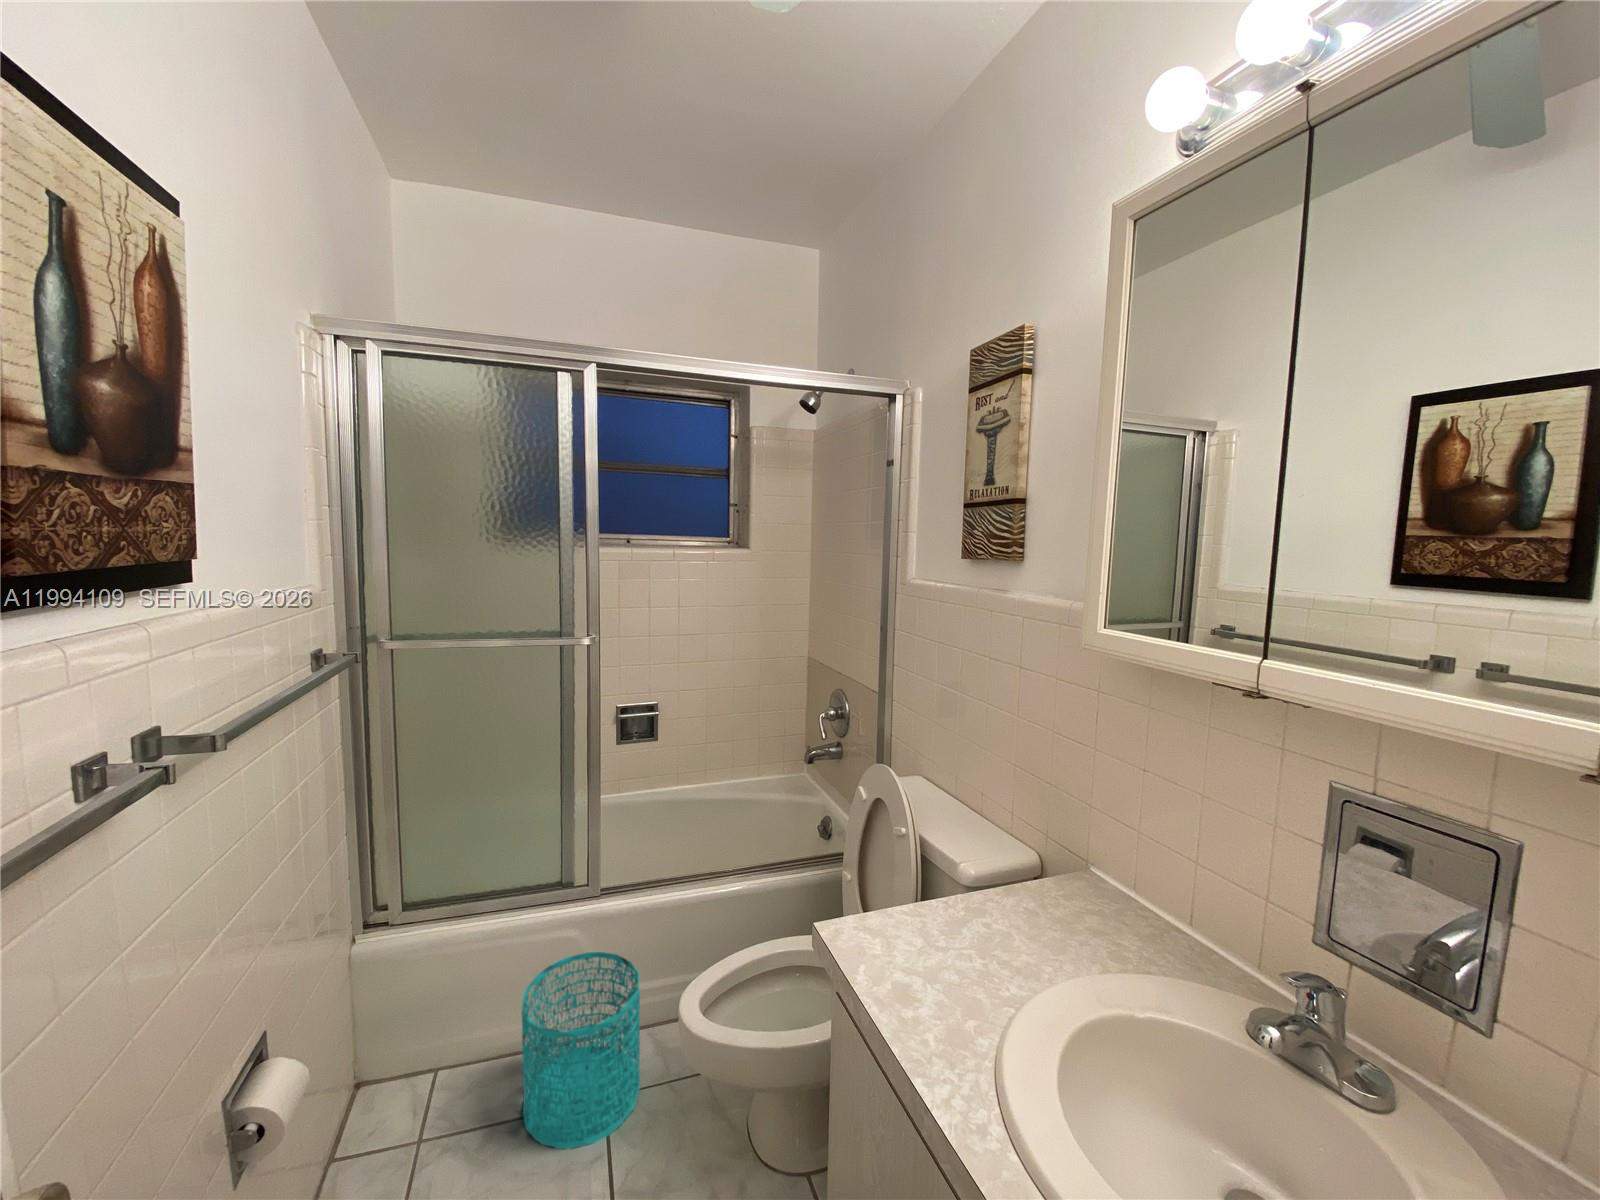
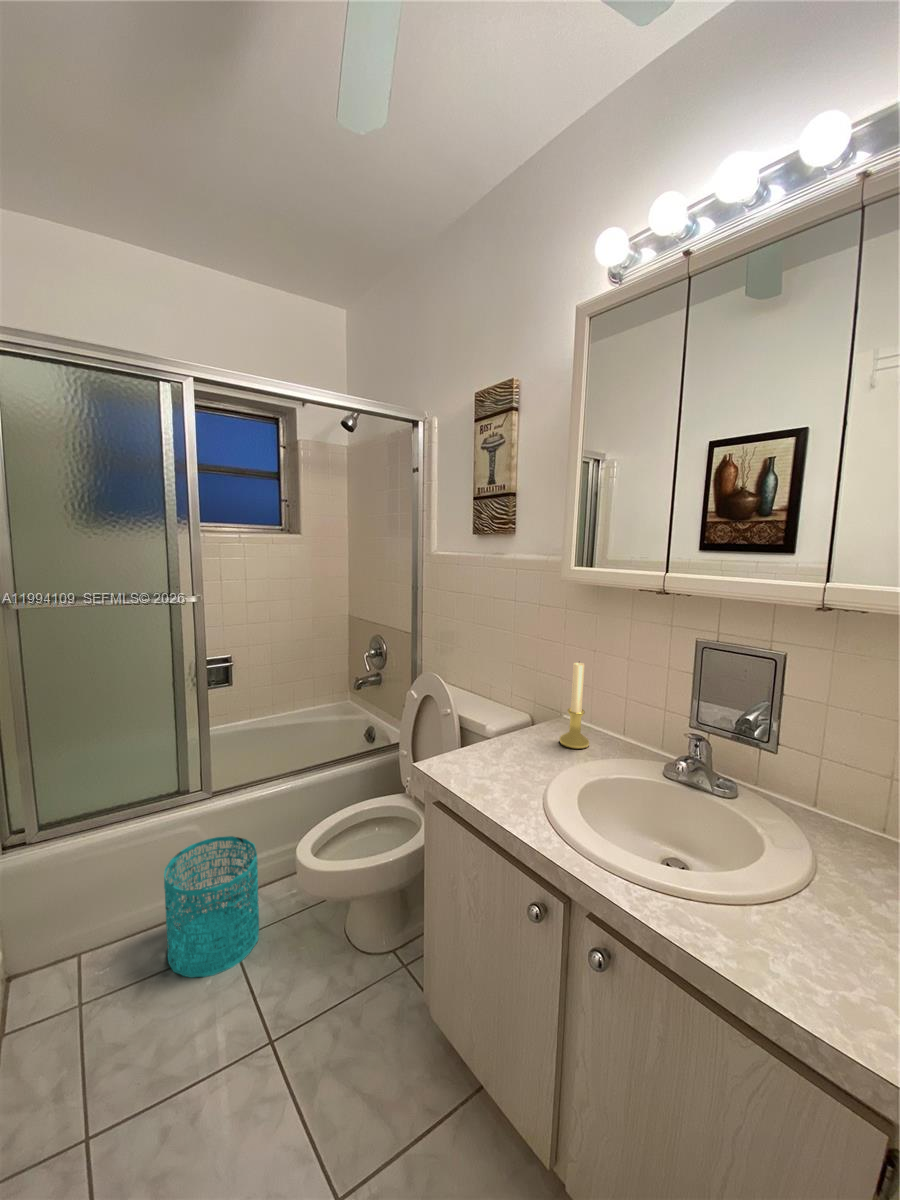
candle holder: none [1077,785,1133,941] -> present [560,662,589,749]

